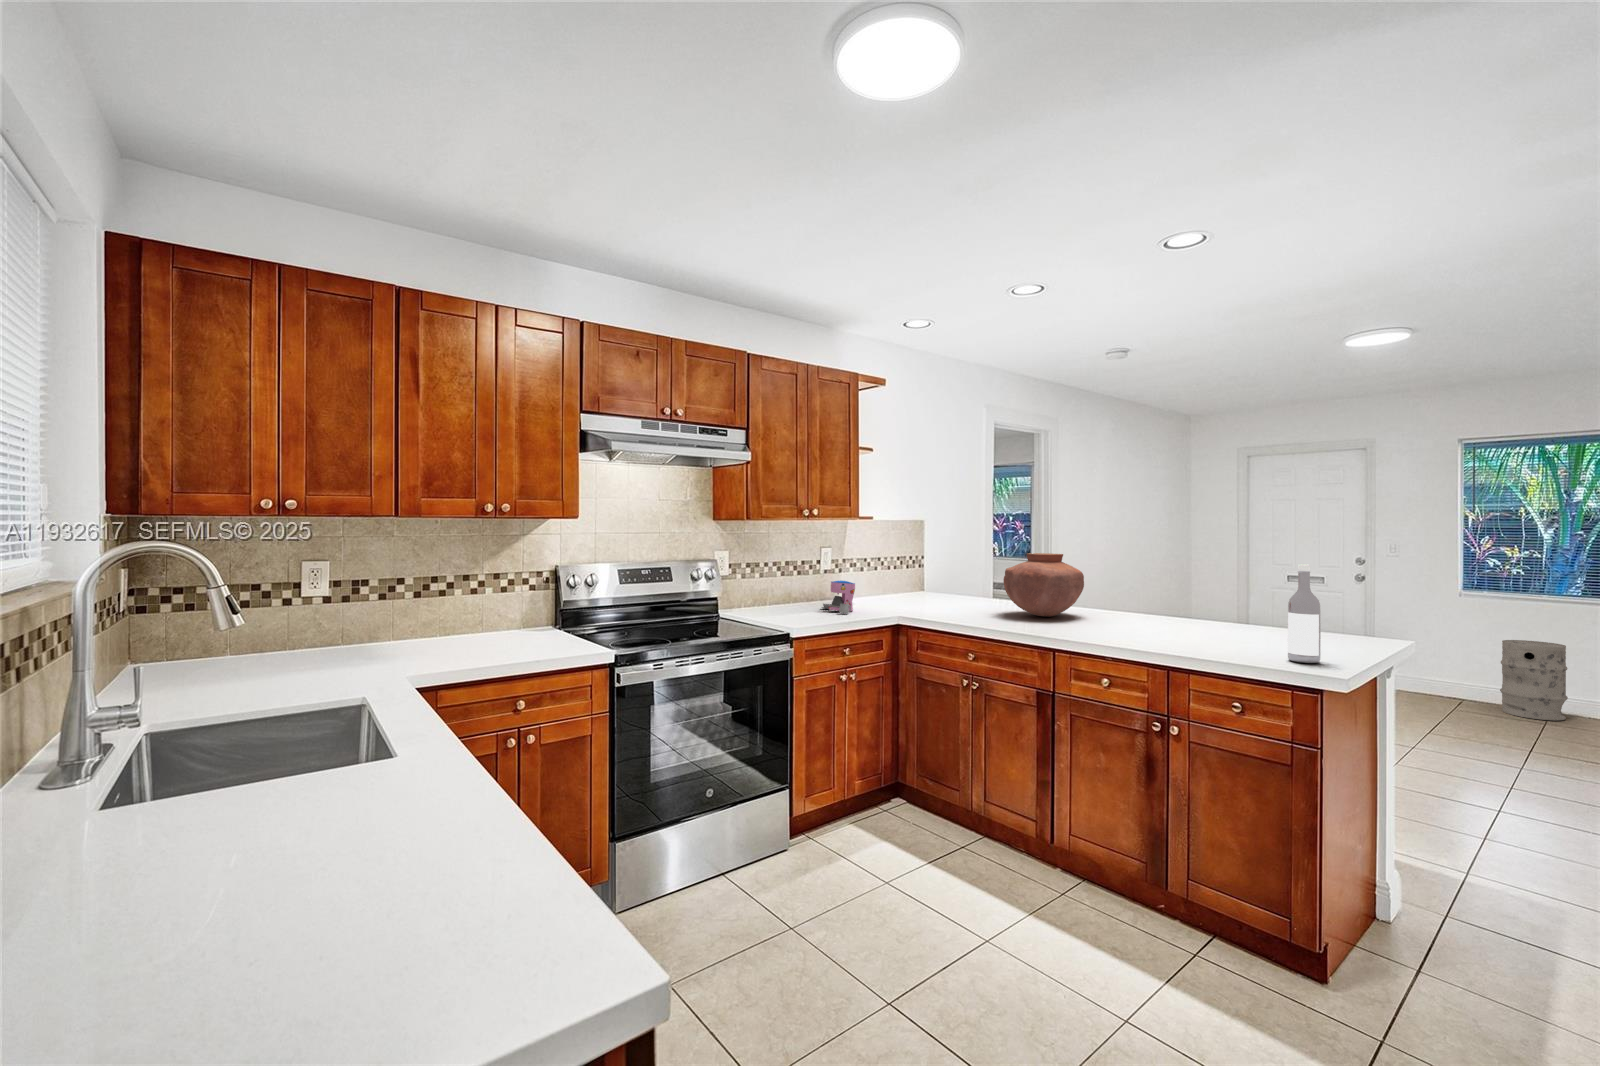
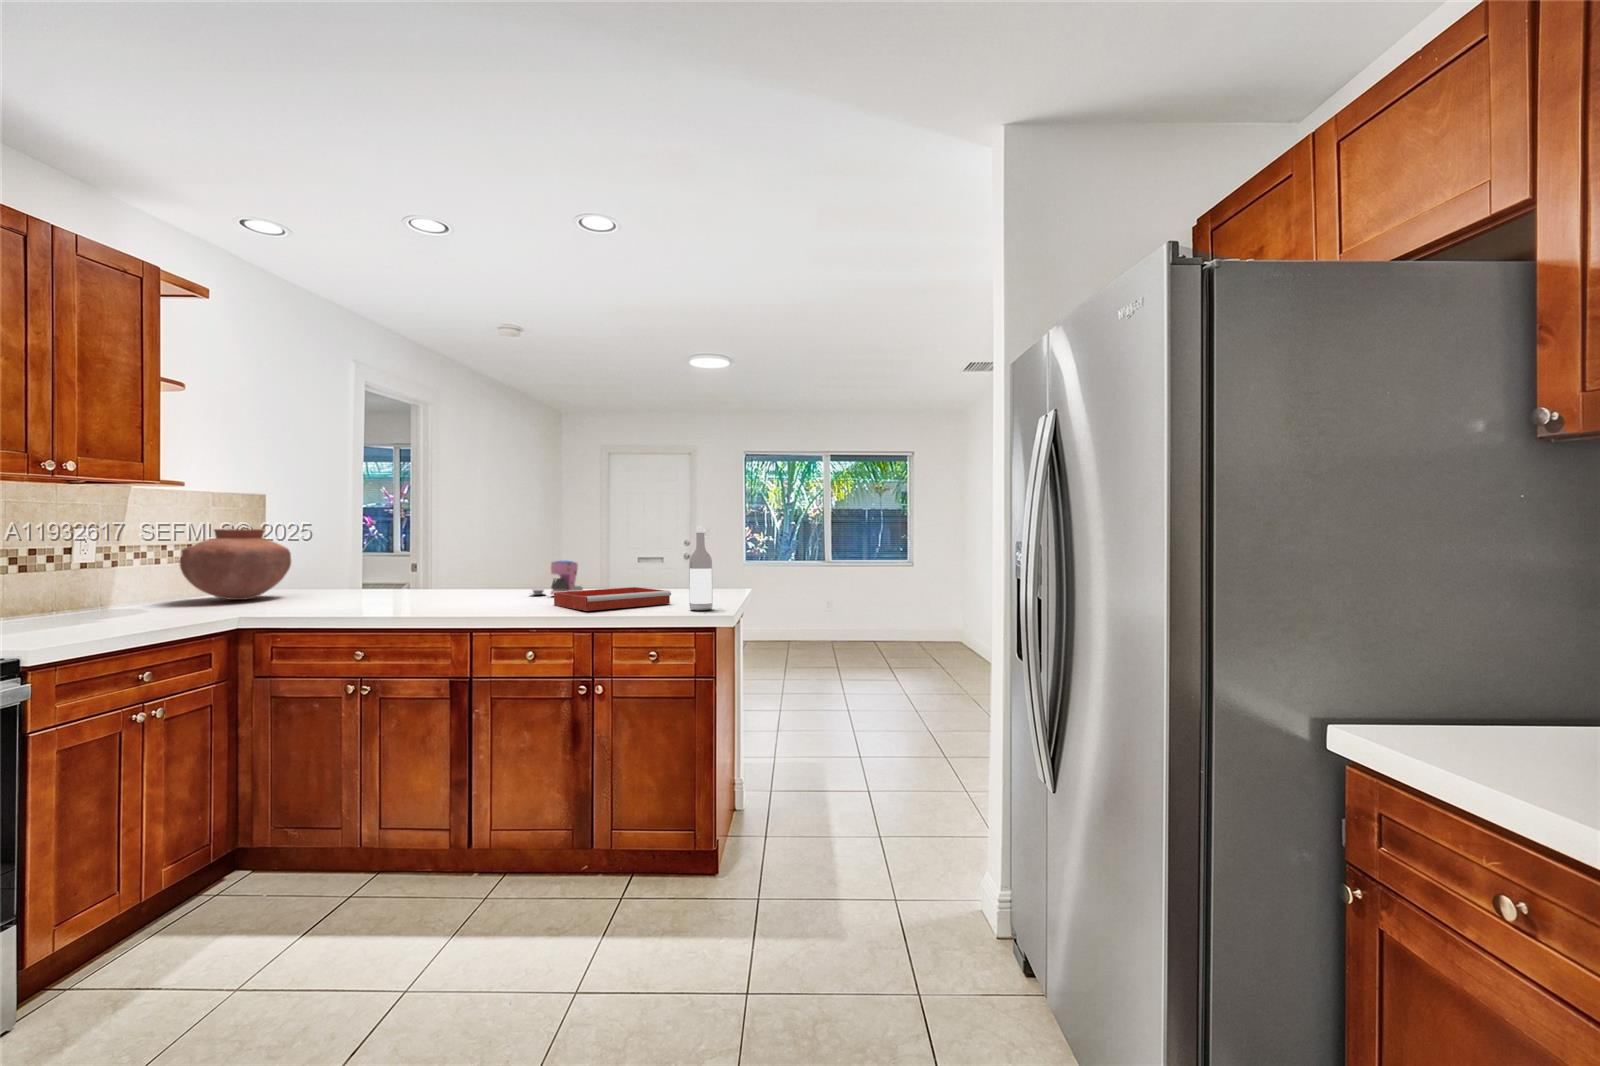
vase: present [1004,553,1084,617] -> present [180,529,291,600]
coffee maker: present [822,581,855,613] -> present [532,561,583,595]
tray: none [1136,621,1271,648] -> present [554,587,671,611]
trash can: present [1500,640,1568,720] -> none [763,596,795,649]

